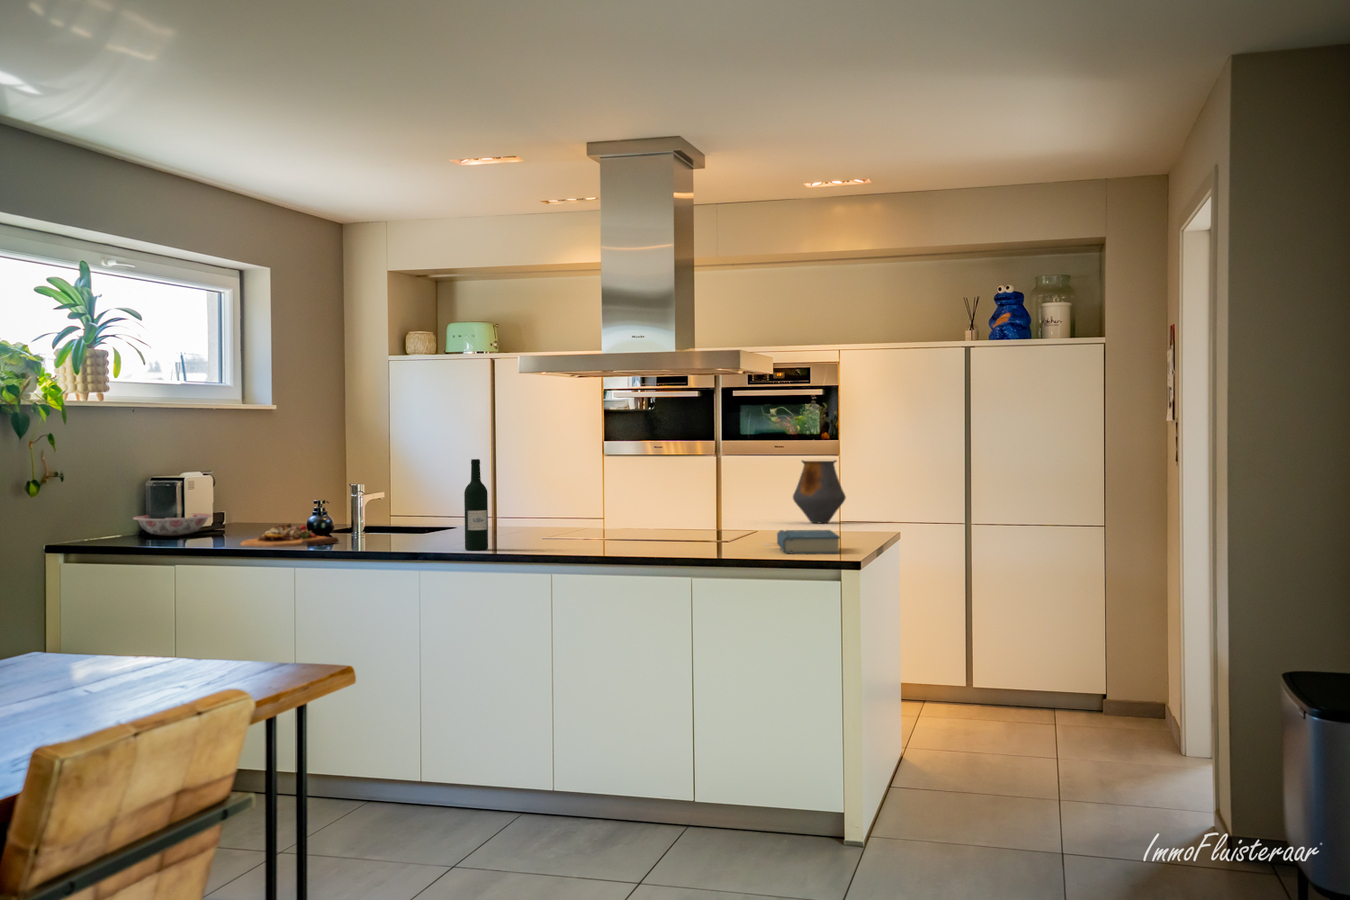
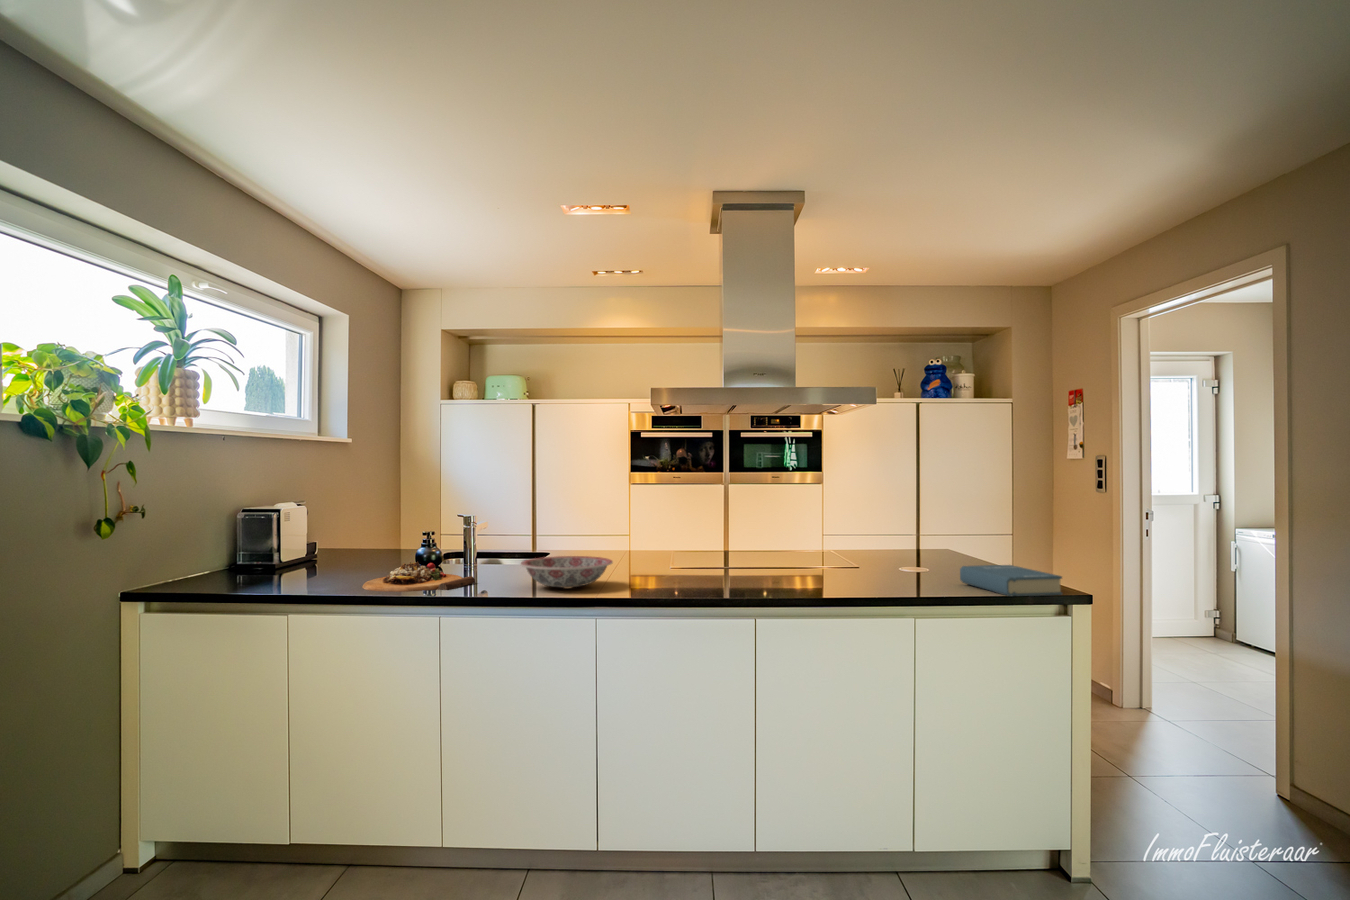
wine bottle: present [464,459,488,550] -> none [643,493,668,595]
vase: present [793,460,846,523] -> none [835,490,881,545]
ceramic bowl: present [133,514,212,536] -> present [520,556,613,588]

